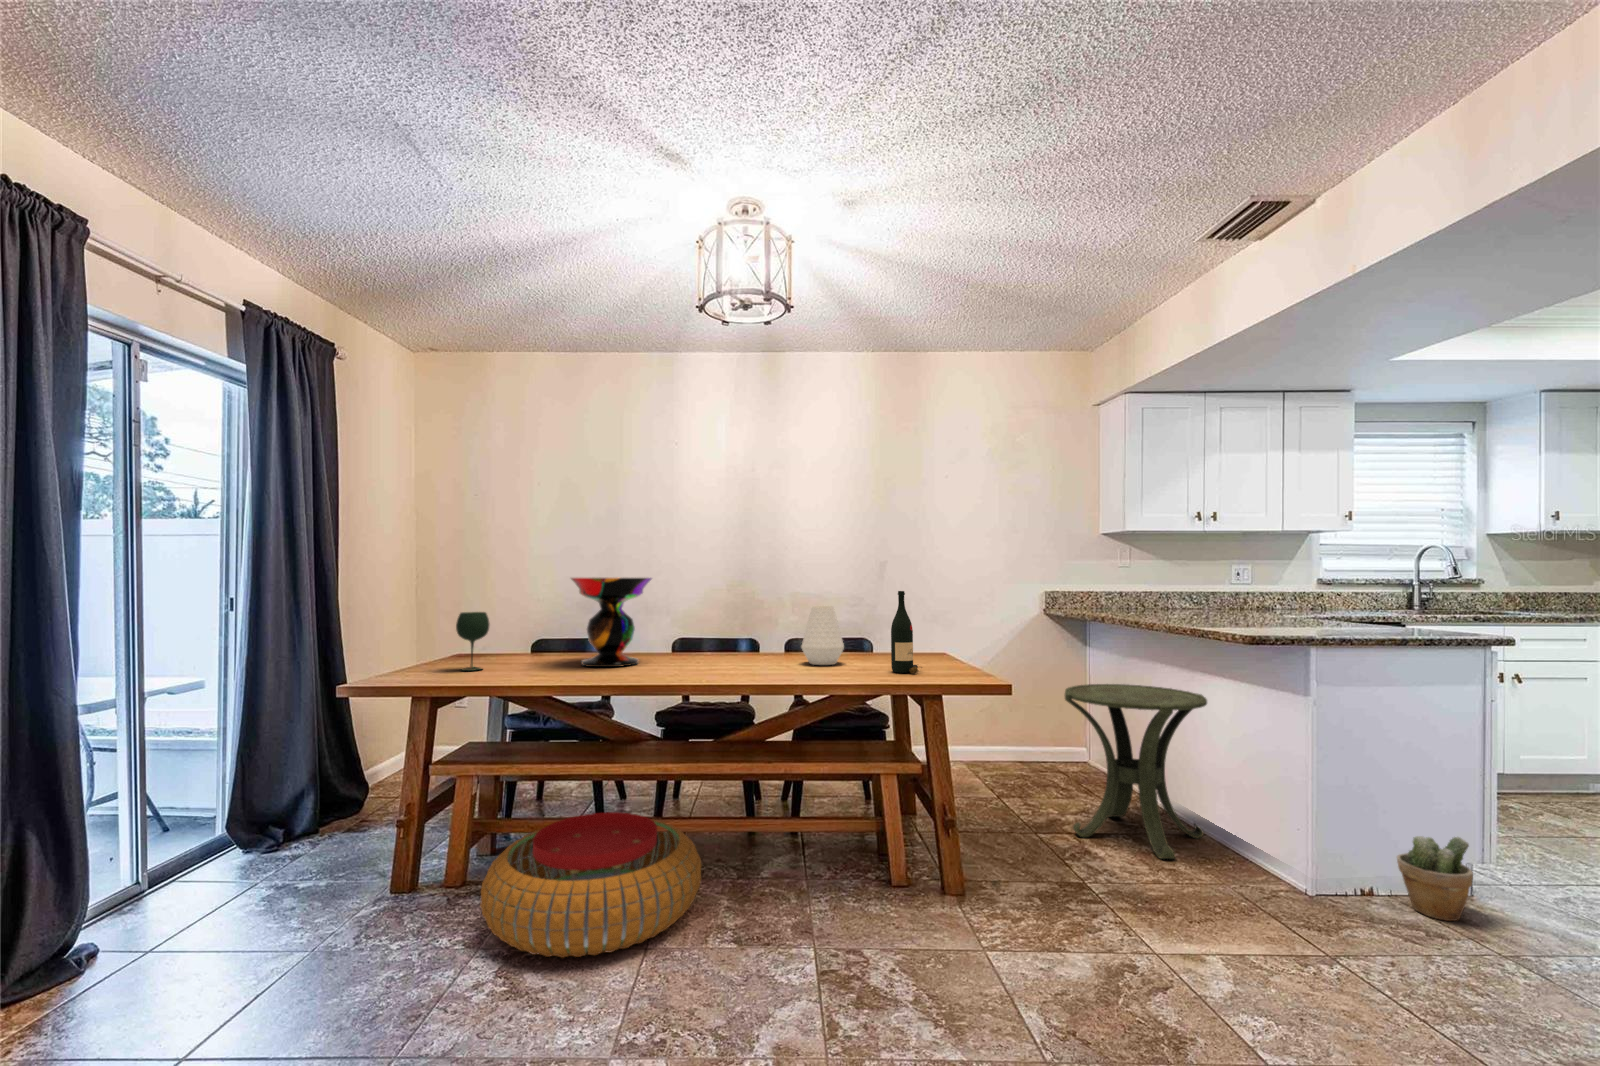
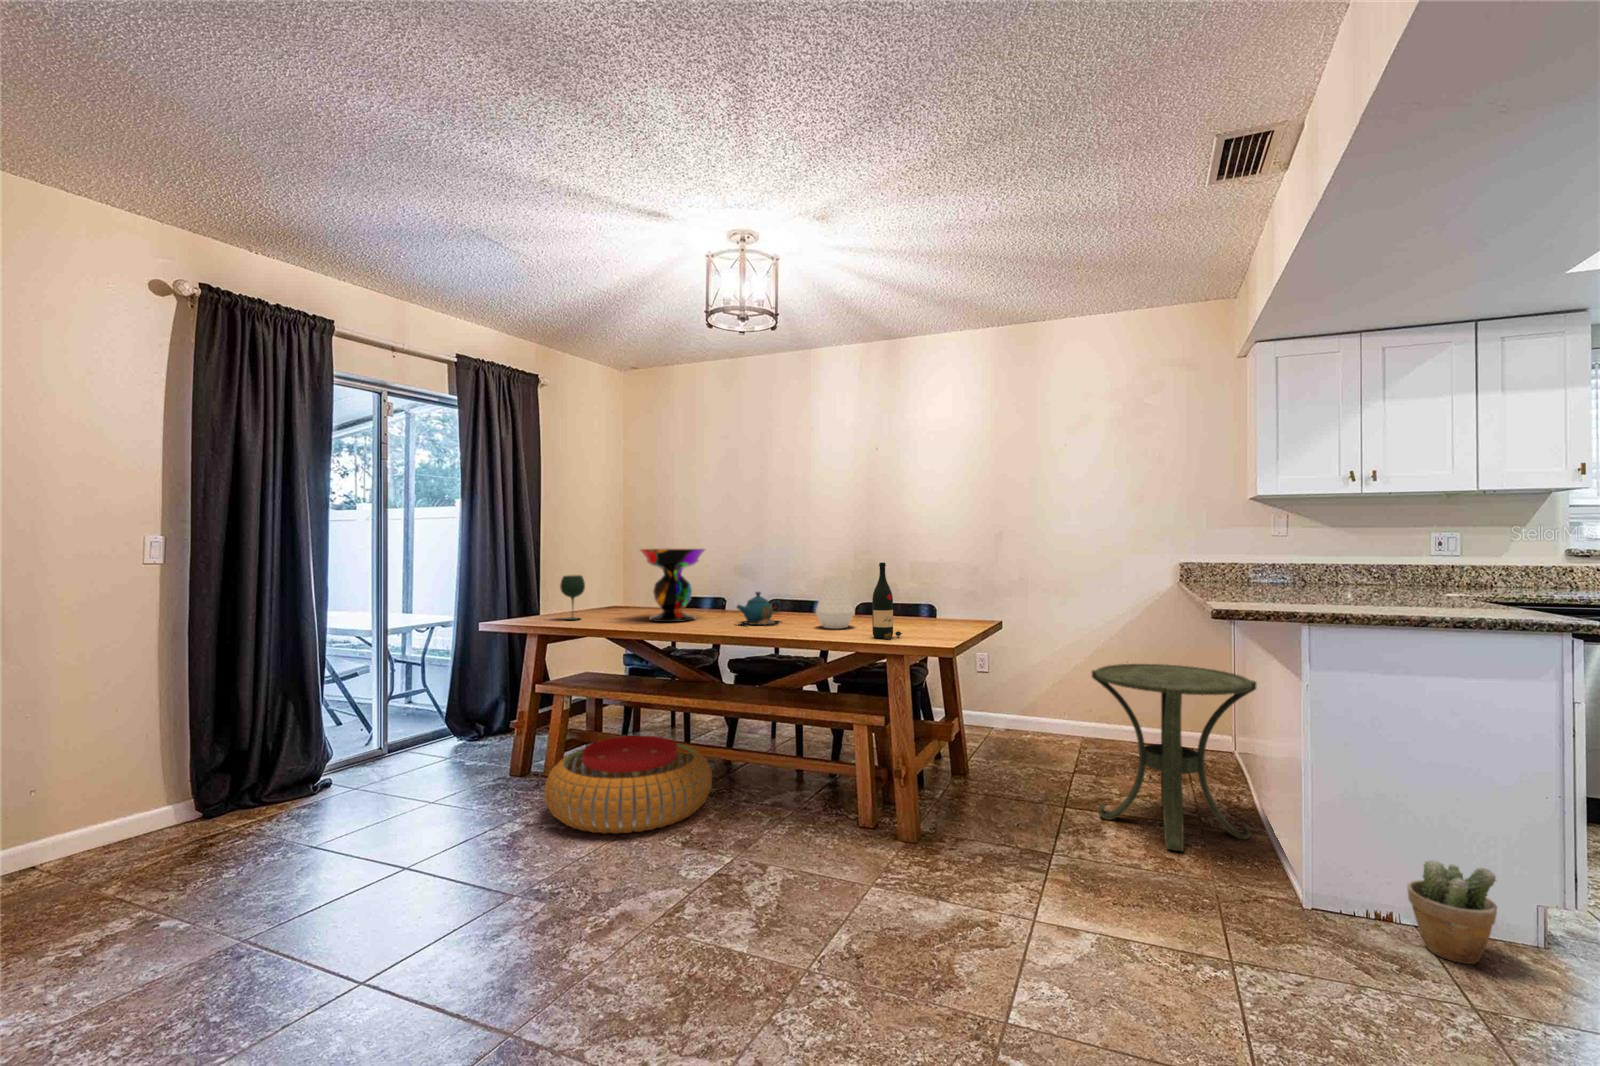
teapot: none [689,627,764,667] -> present [737,592,781,625]

